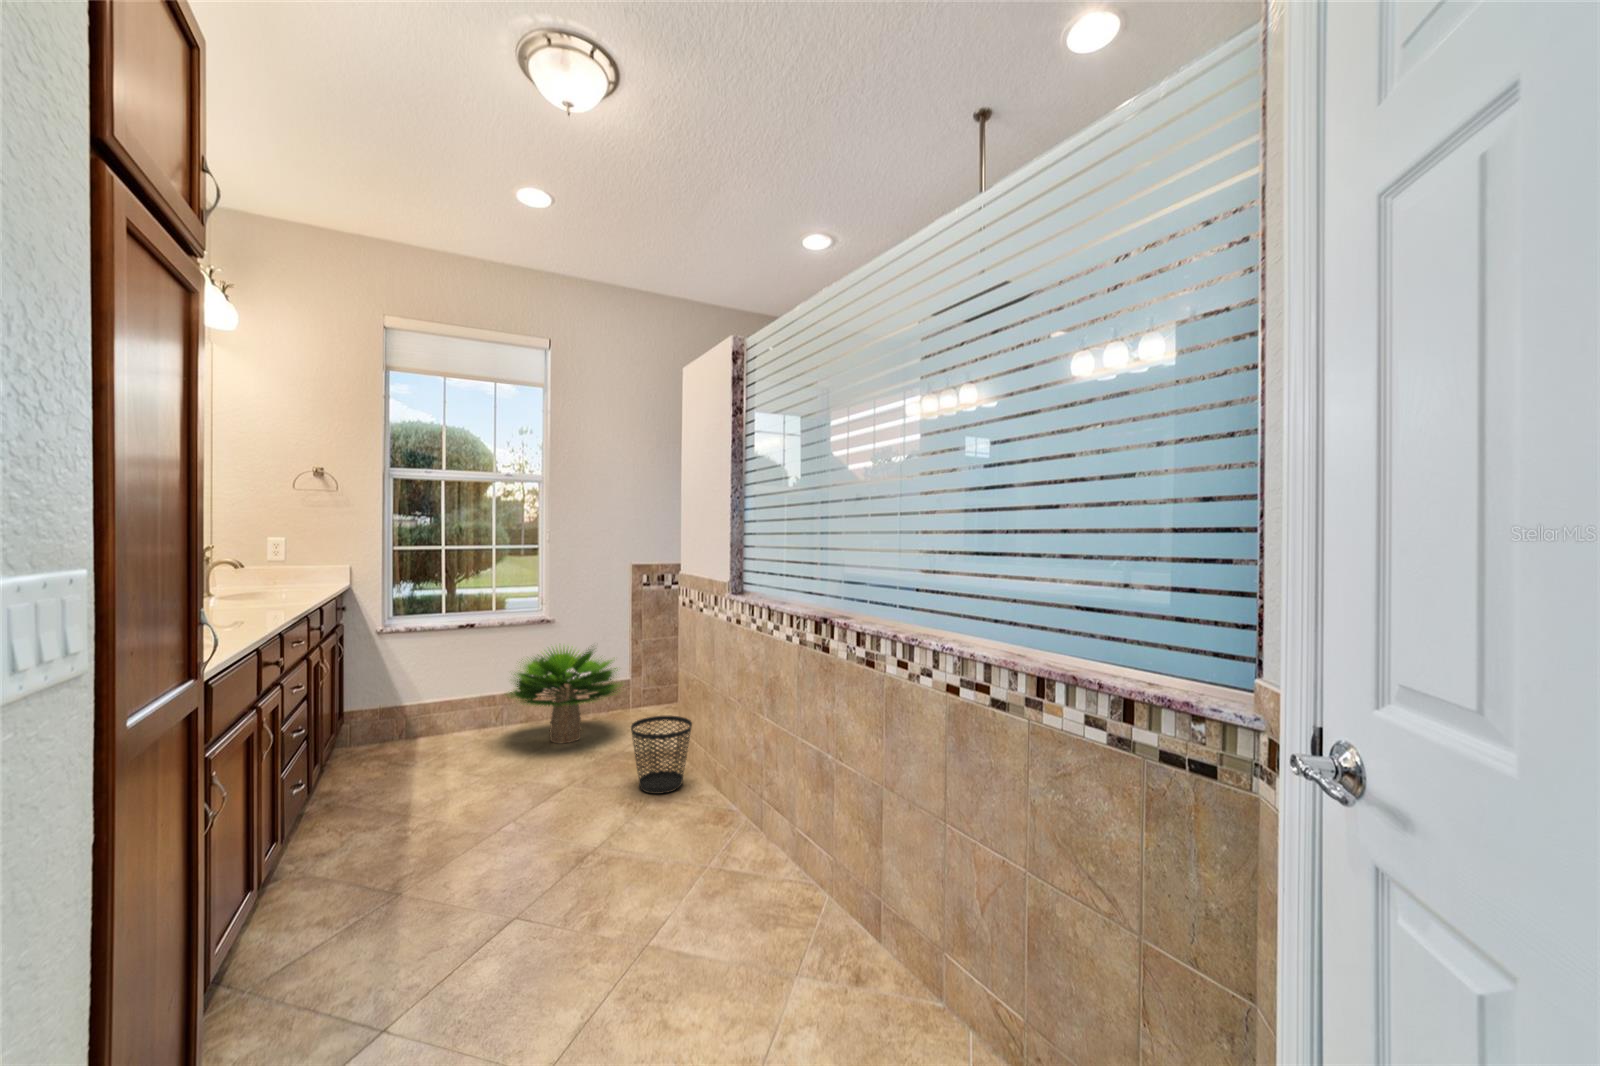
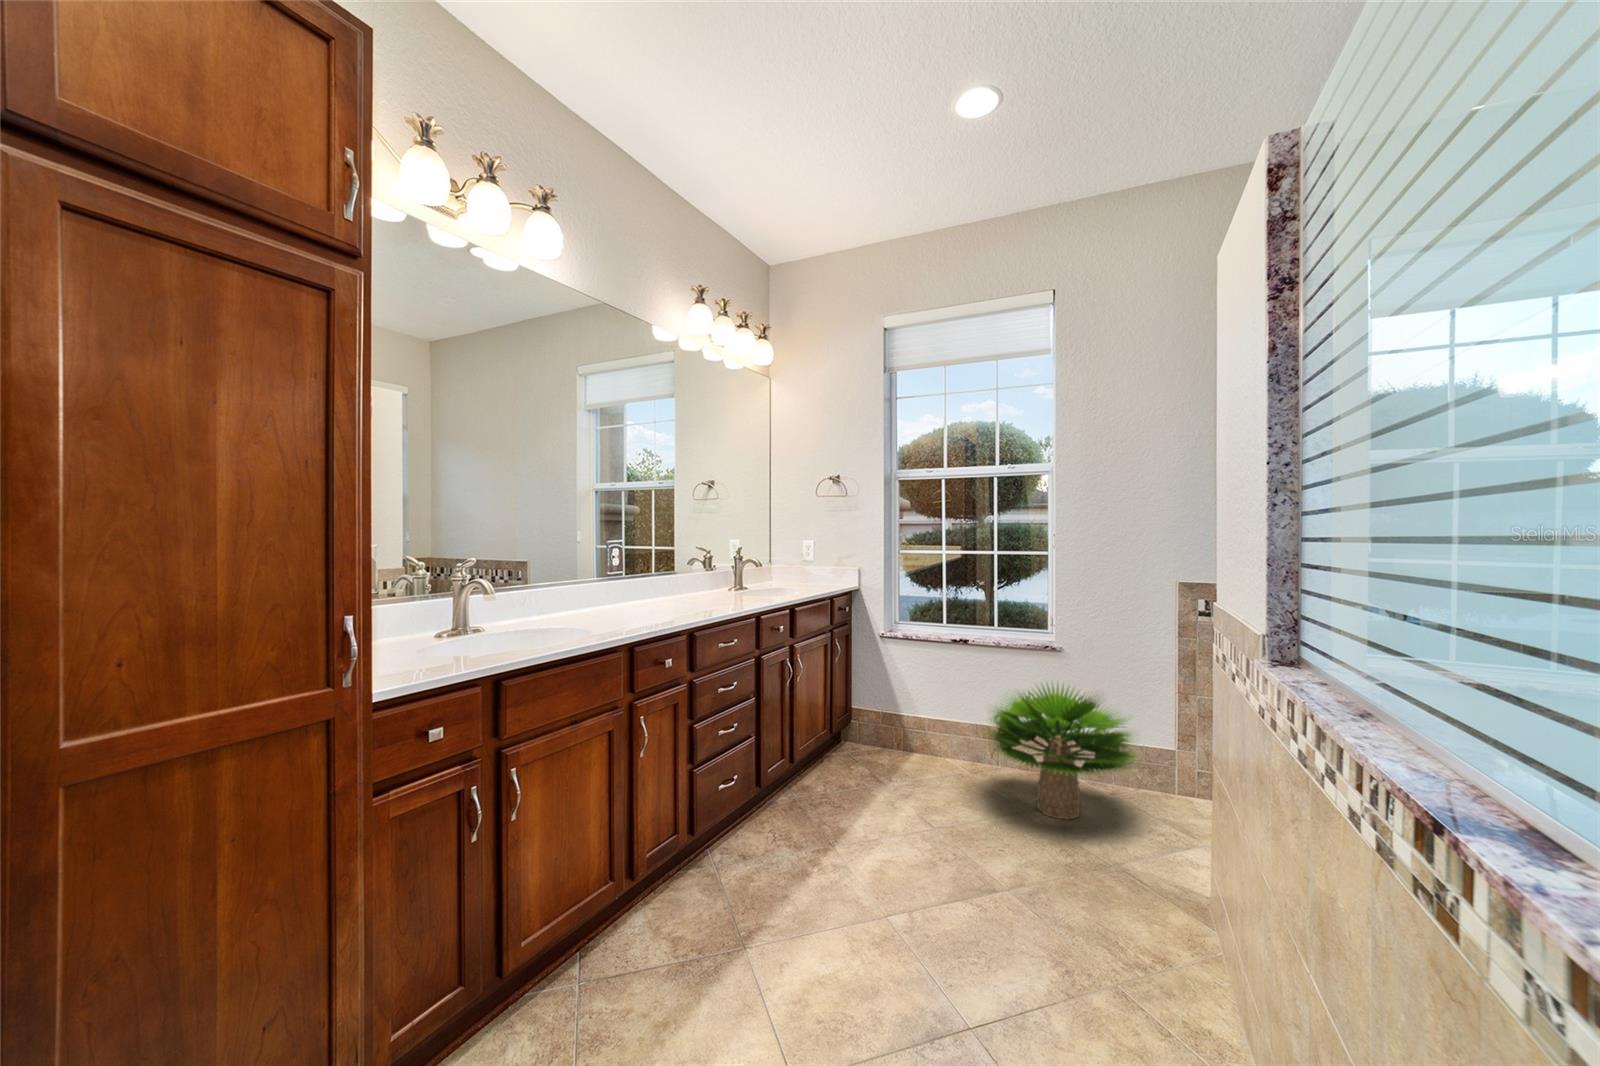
wastebasket: present [631,716,692,794] -> none [1094,833,1209,983]

